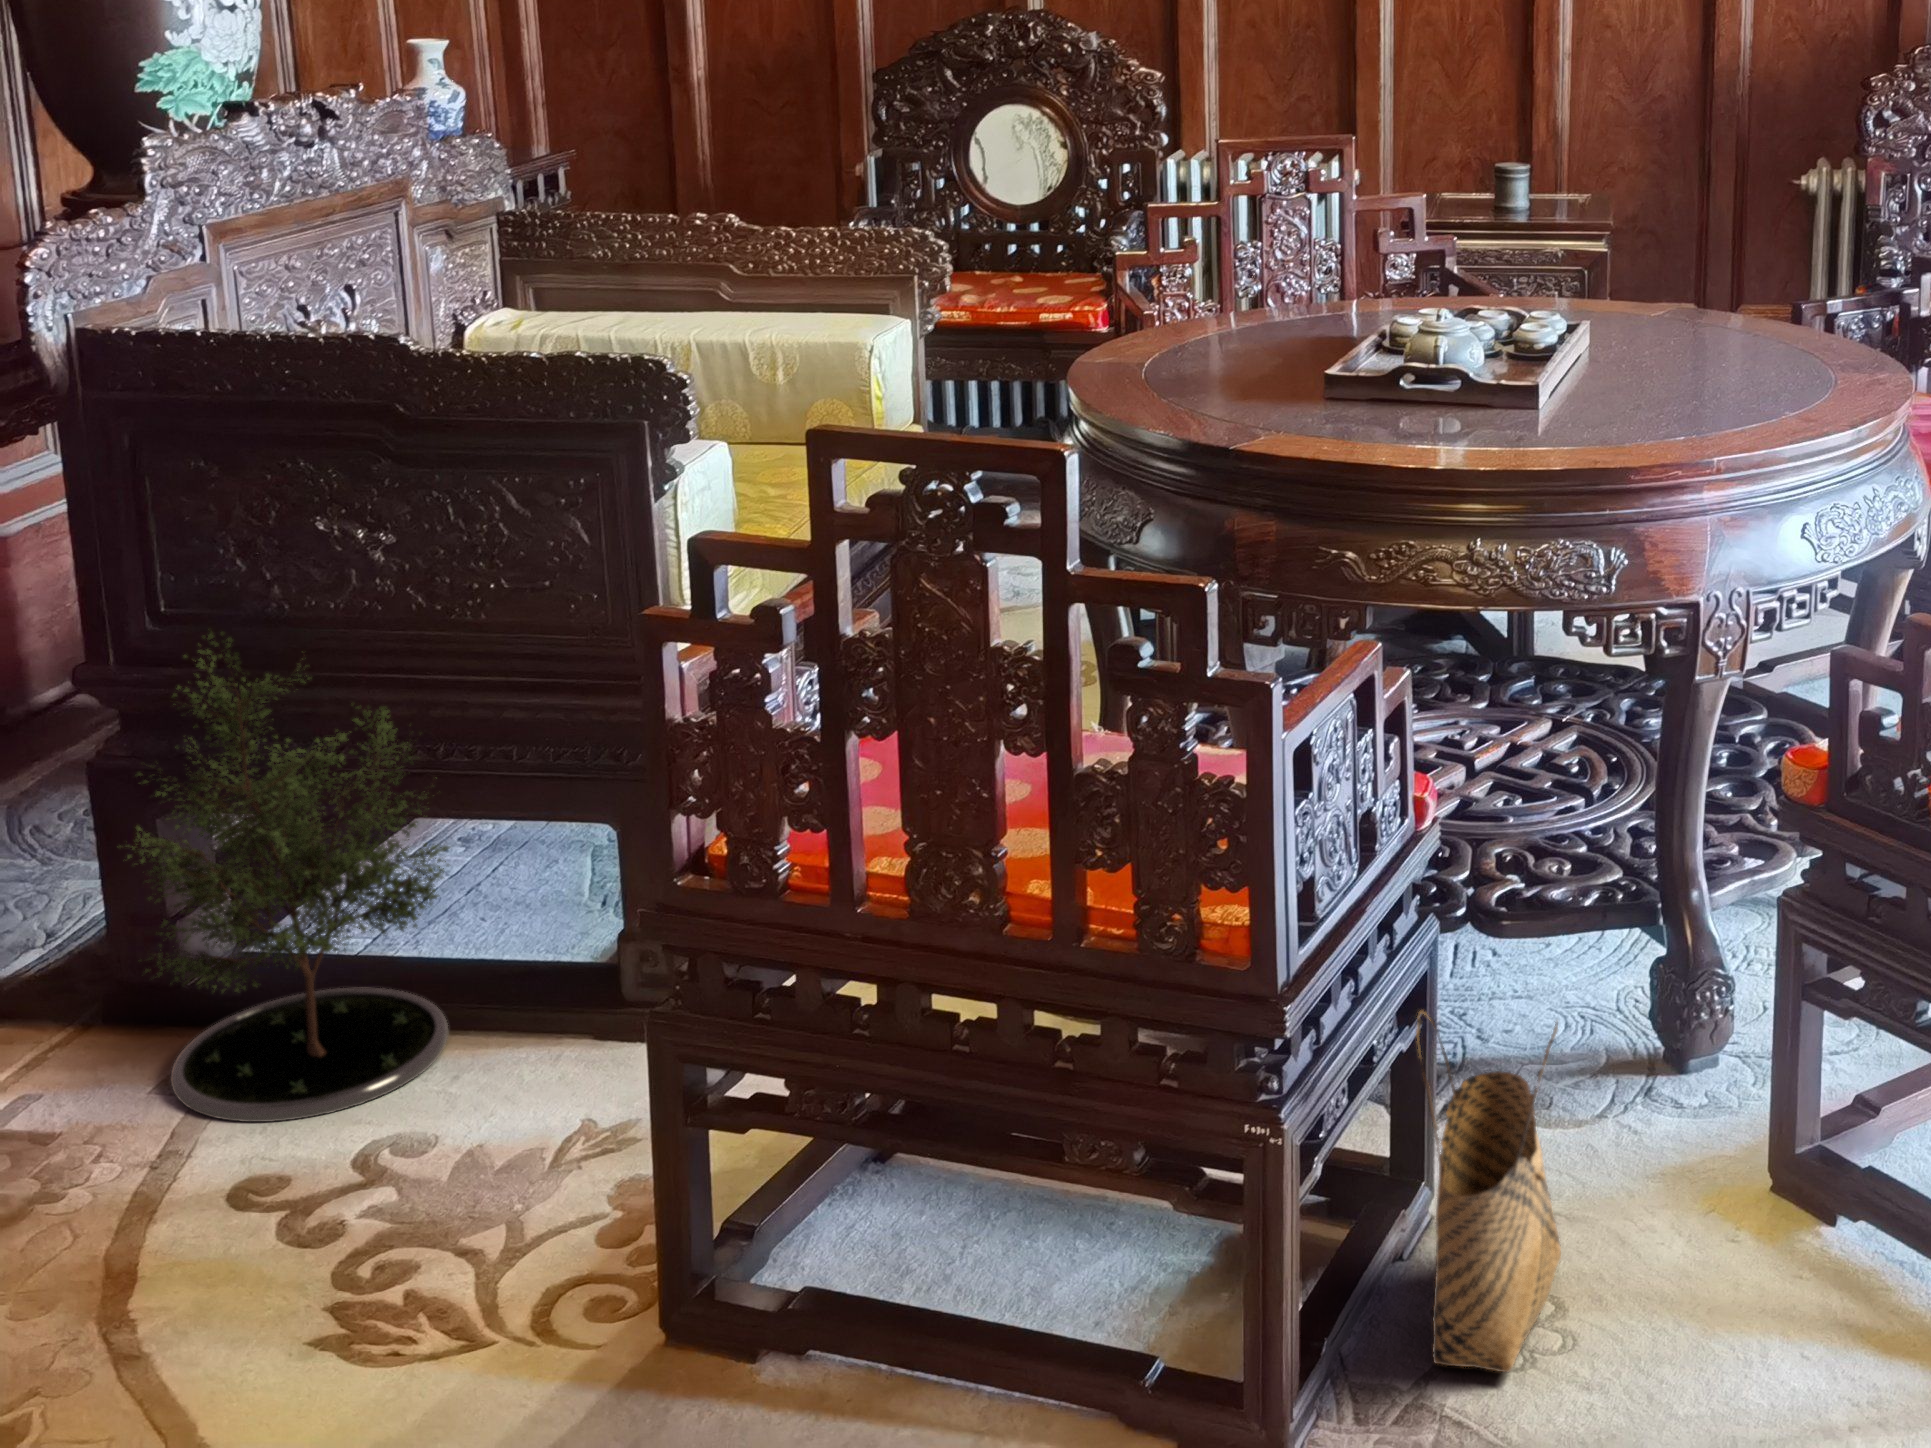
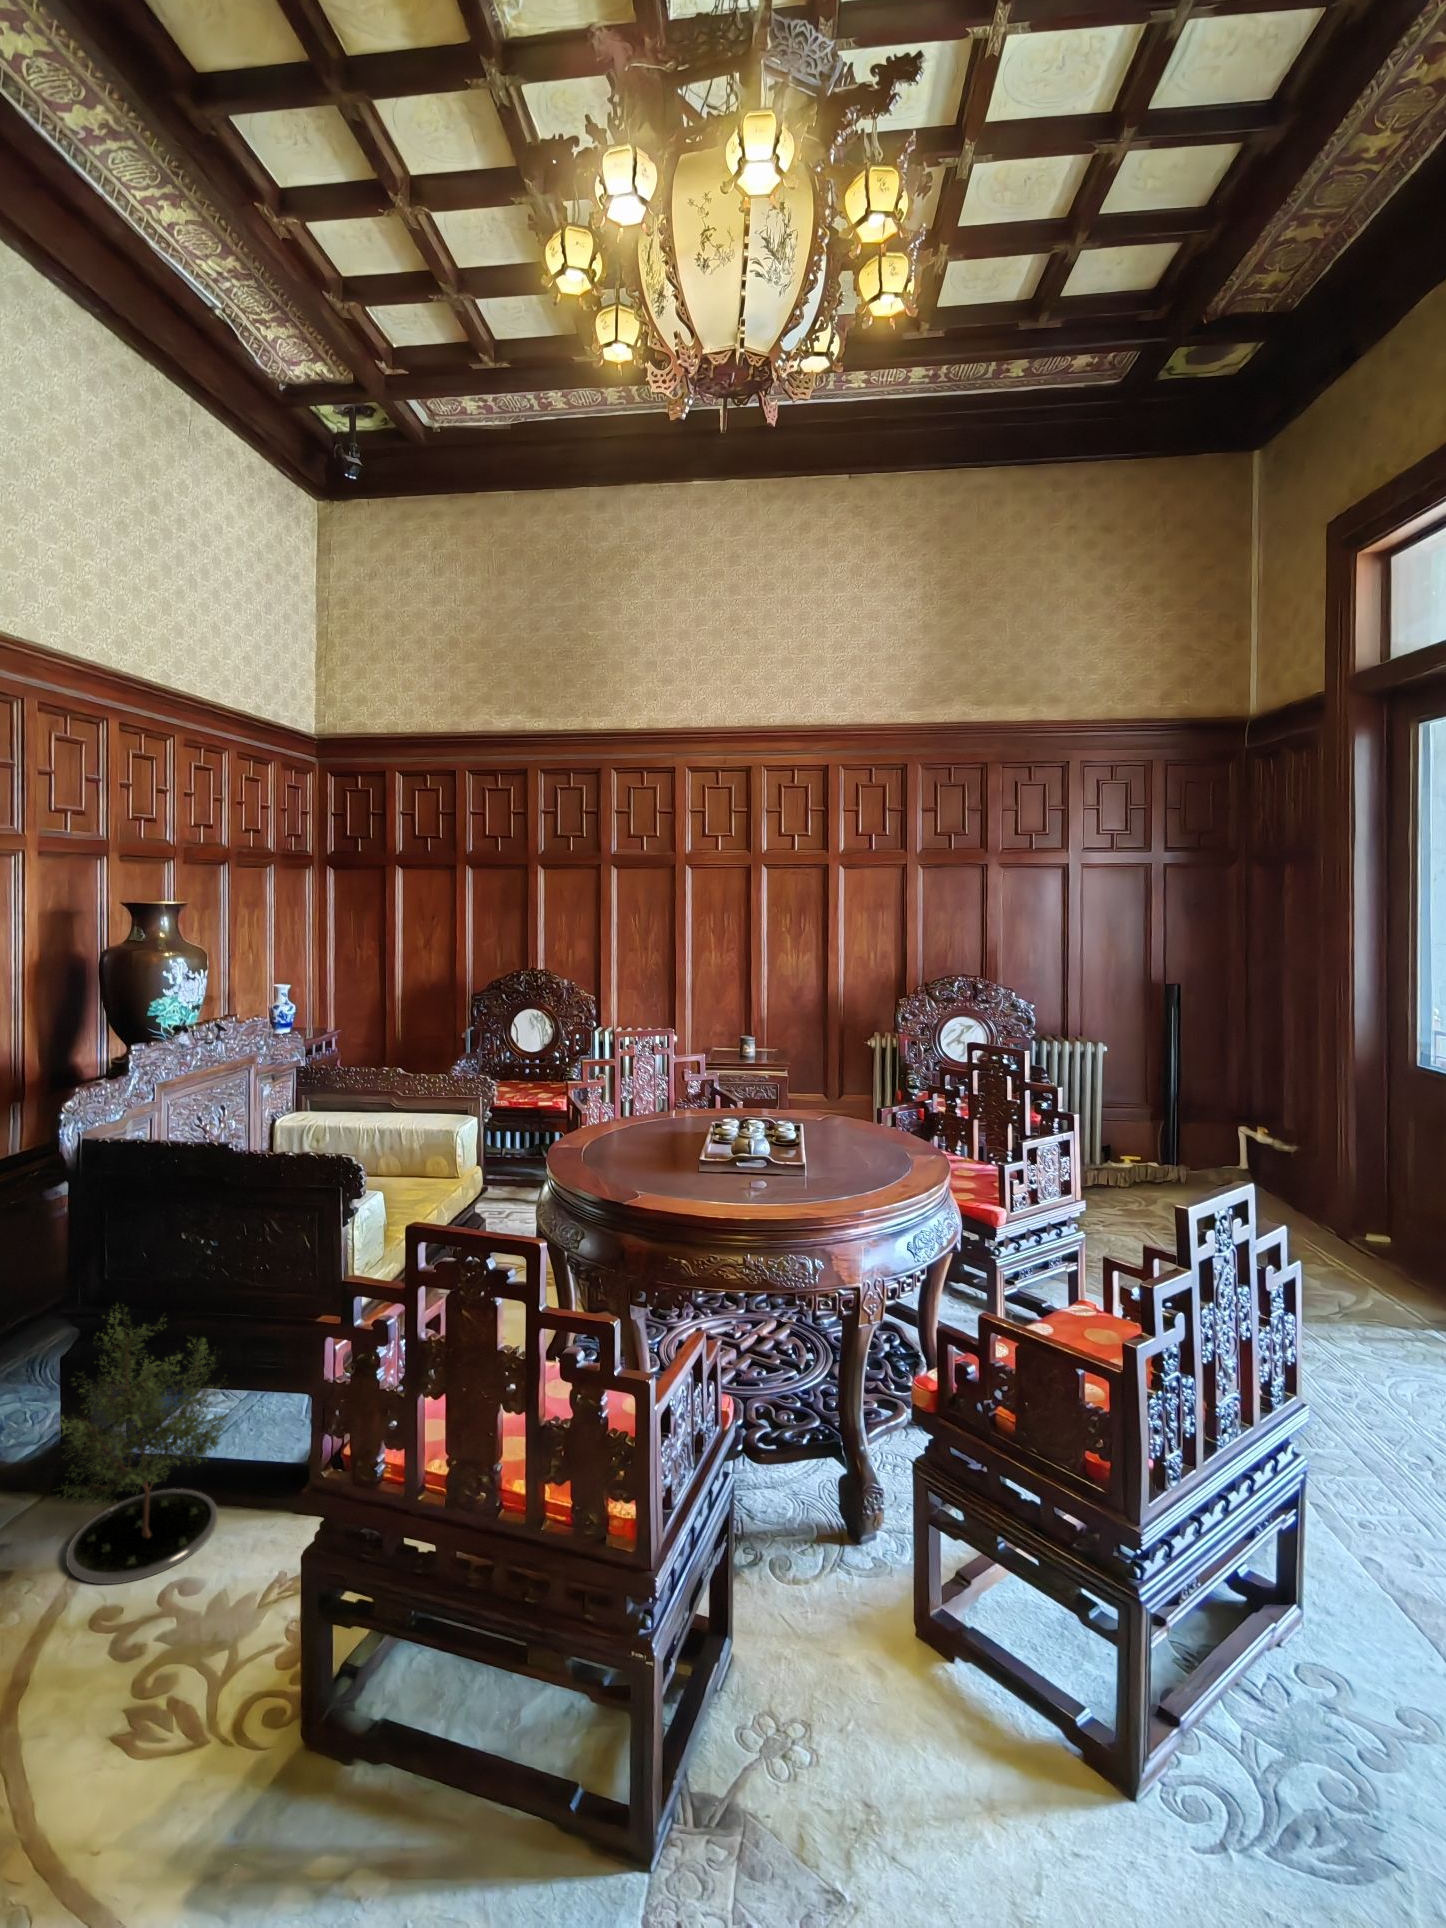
woven basket: present [1416,1010,1561,1372] -> none [728,1548,809,1796]

